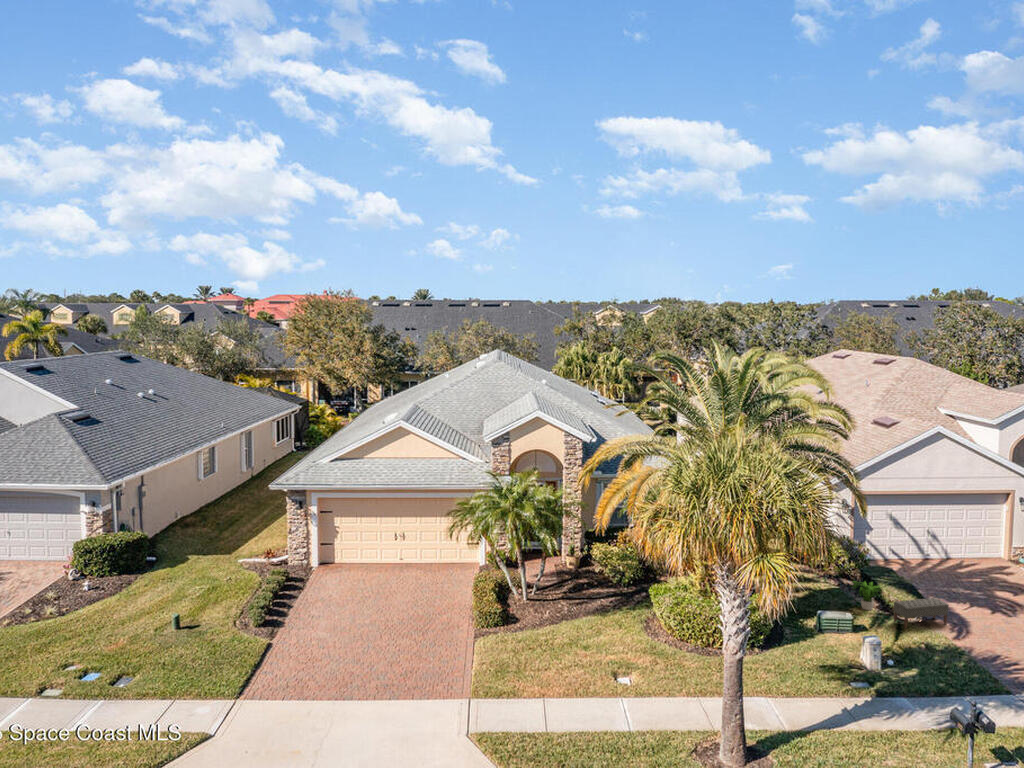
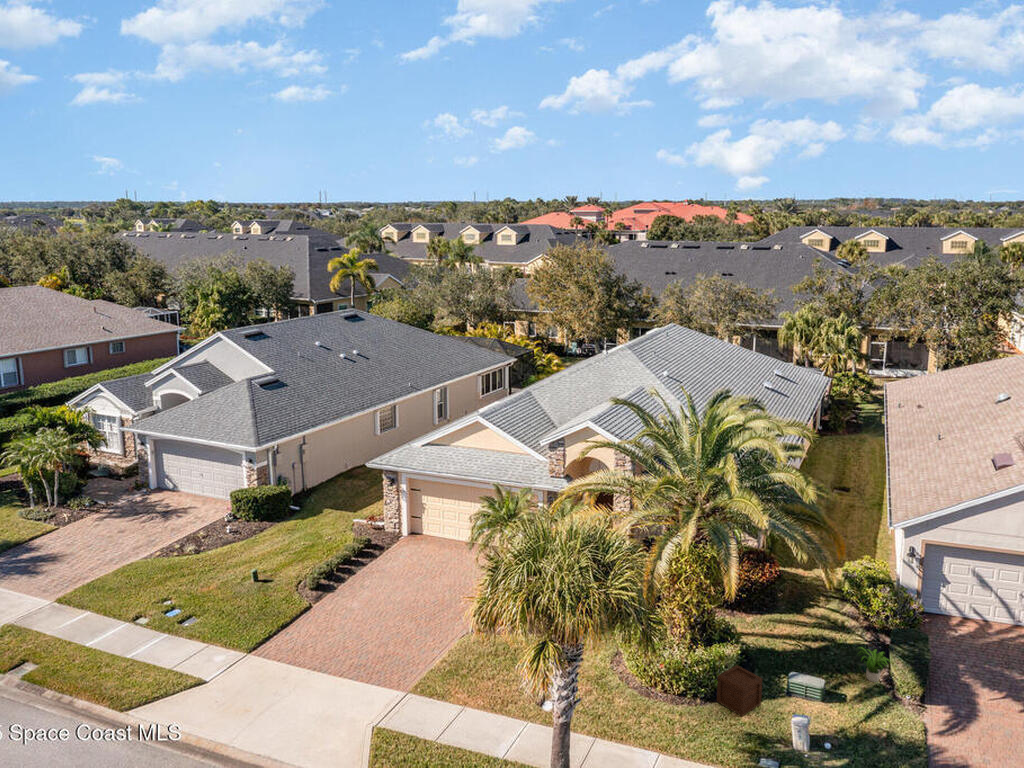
bench: present [893,598,949,628] -> none [885,683,952,722]
wooden crate: none [770,608,807,651] -> present [717,665,762,716]

